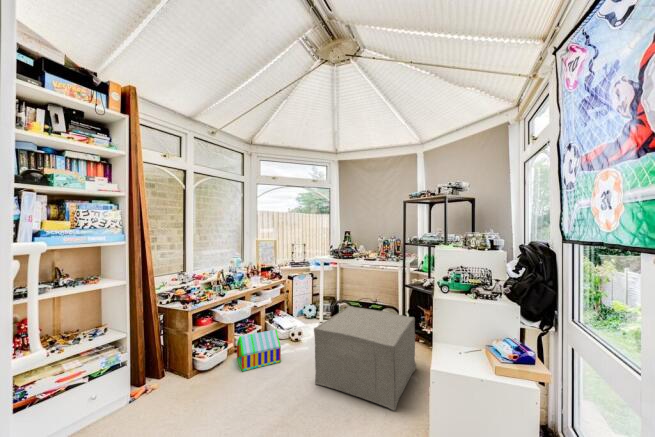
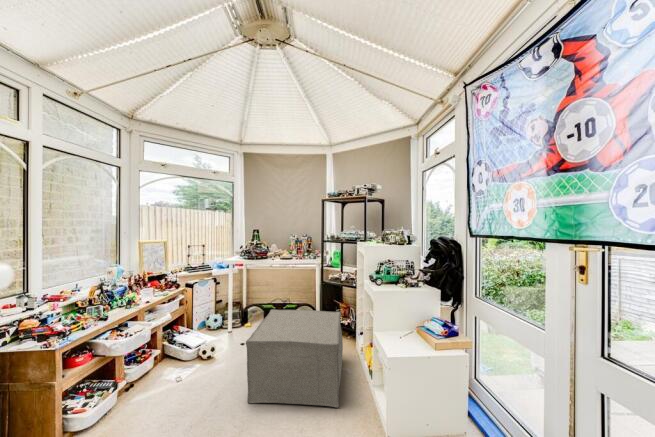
toy house: present [237,330,281,371] -> none [131,350,196,414]

